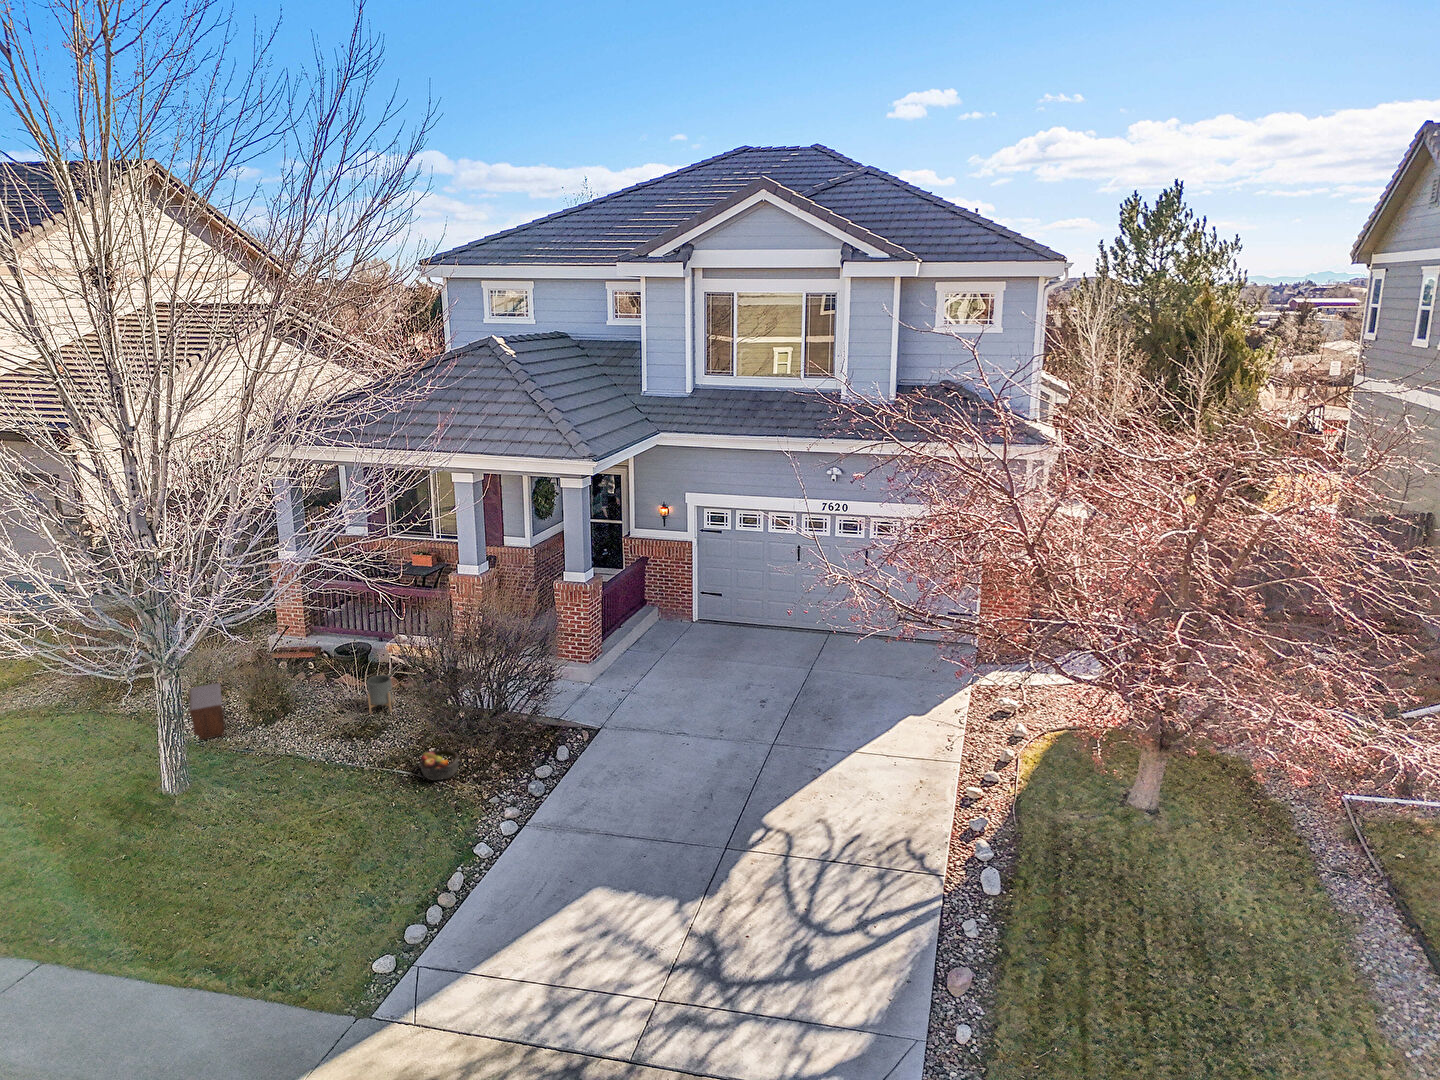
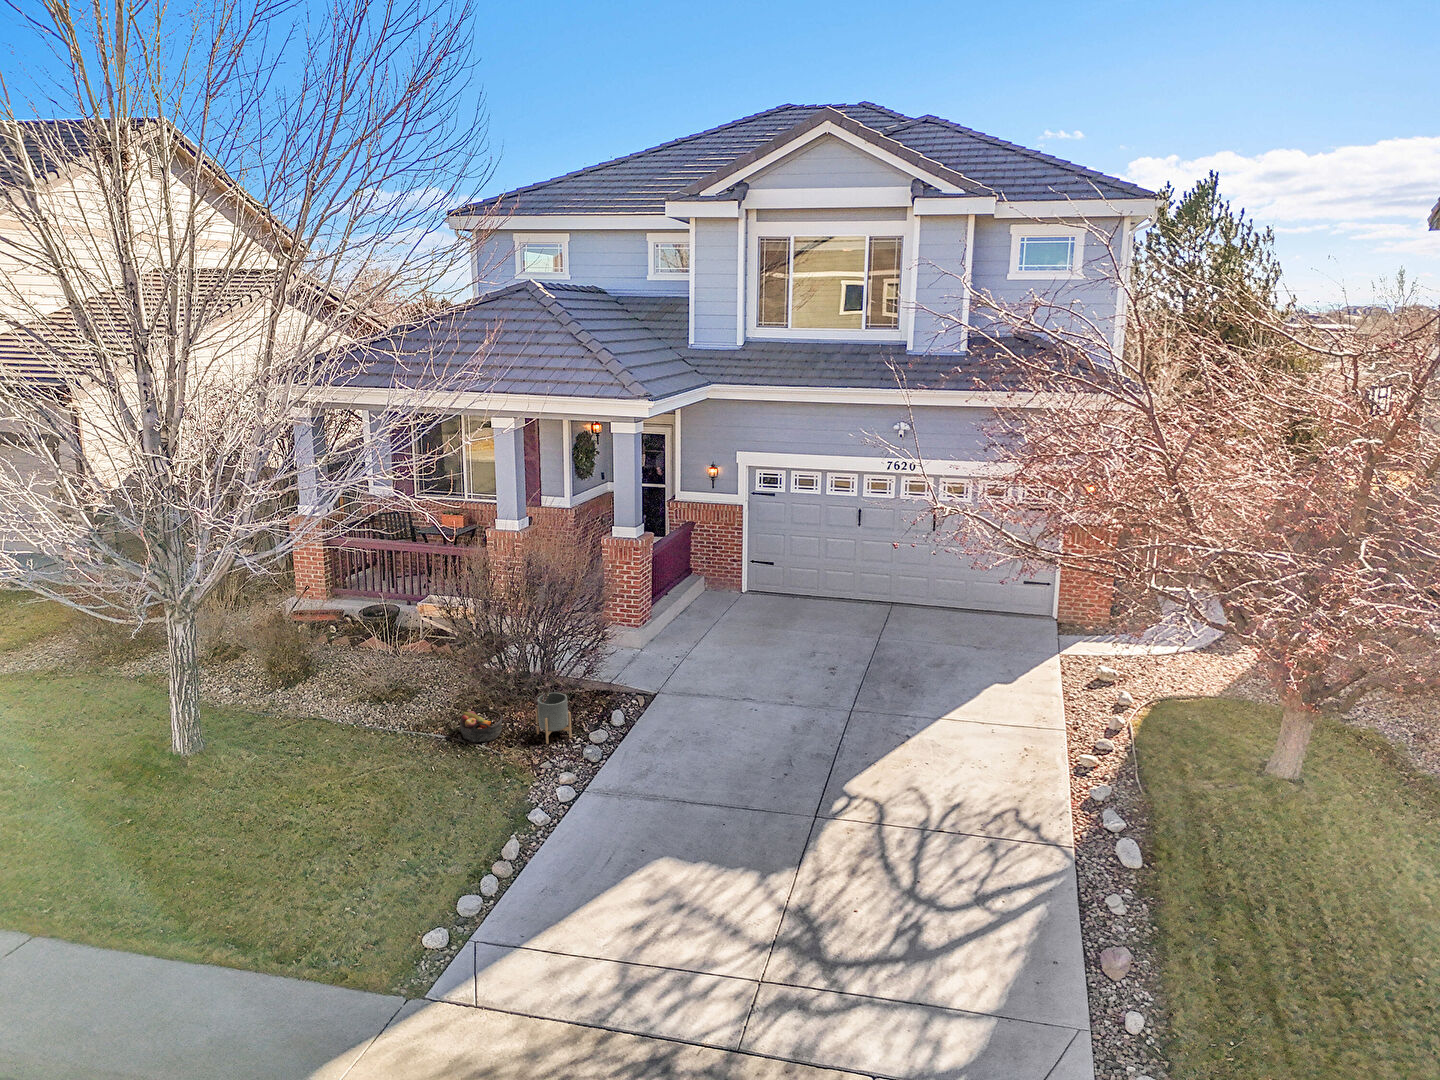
planter: present [367,675,394,713] -> present [536,693,572,744]
bench: present [189,683,225,740] -> none [205,640,244,701]

